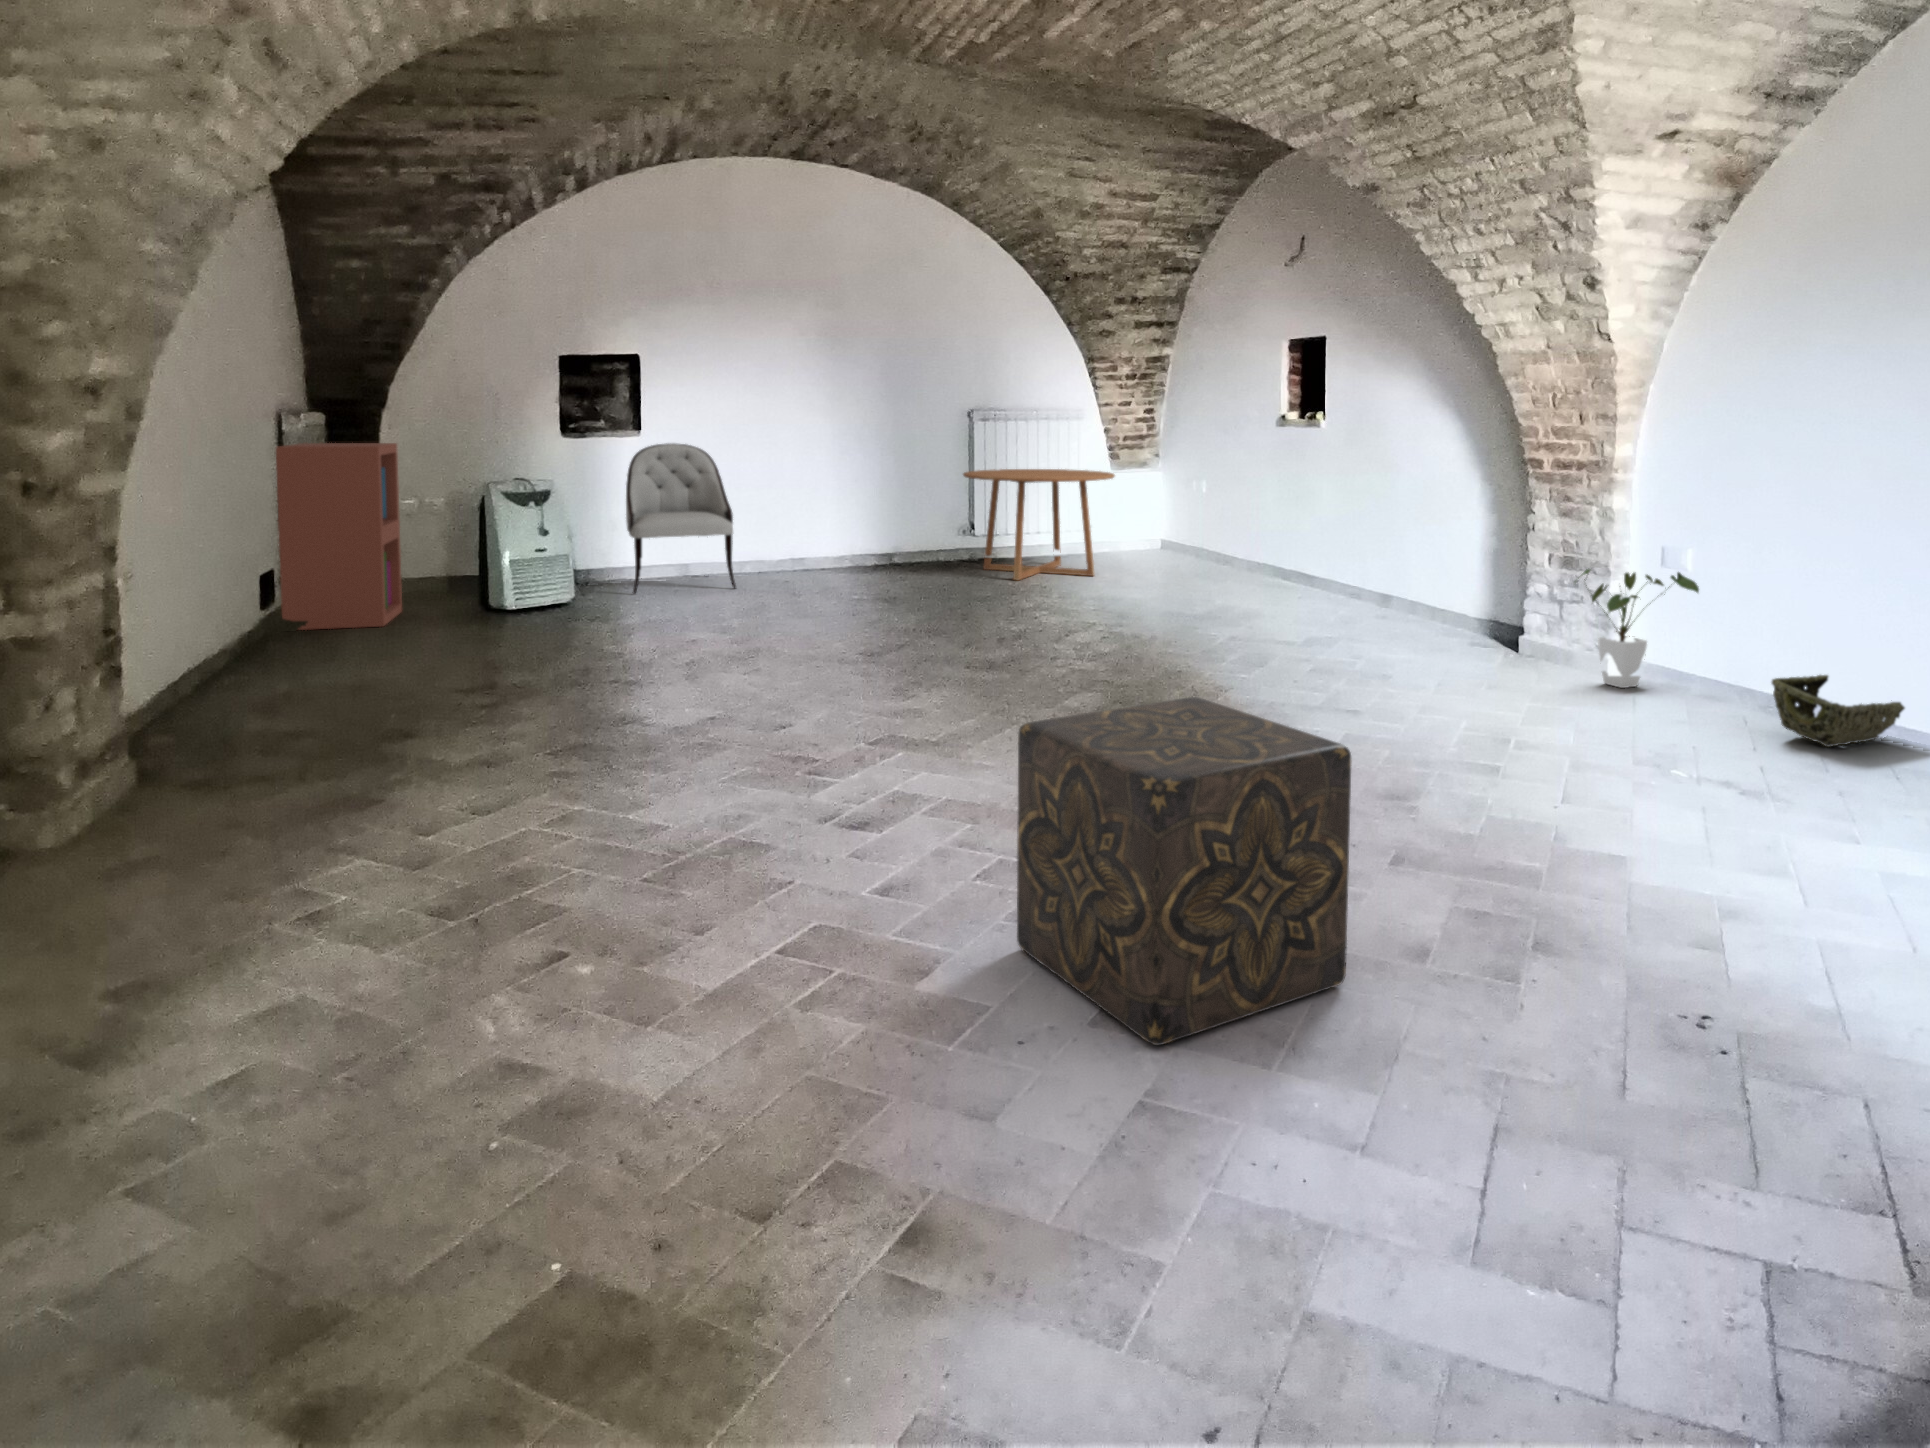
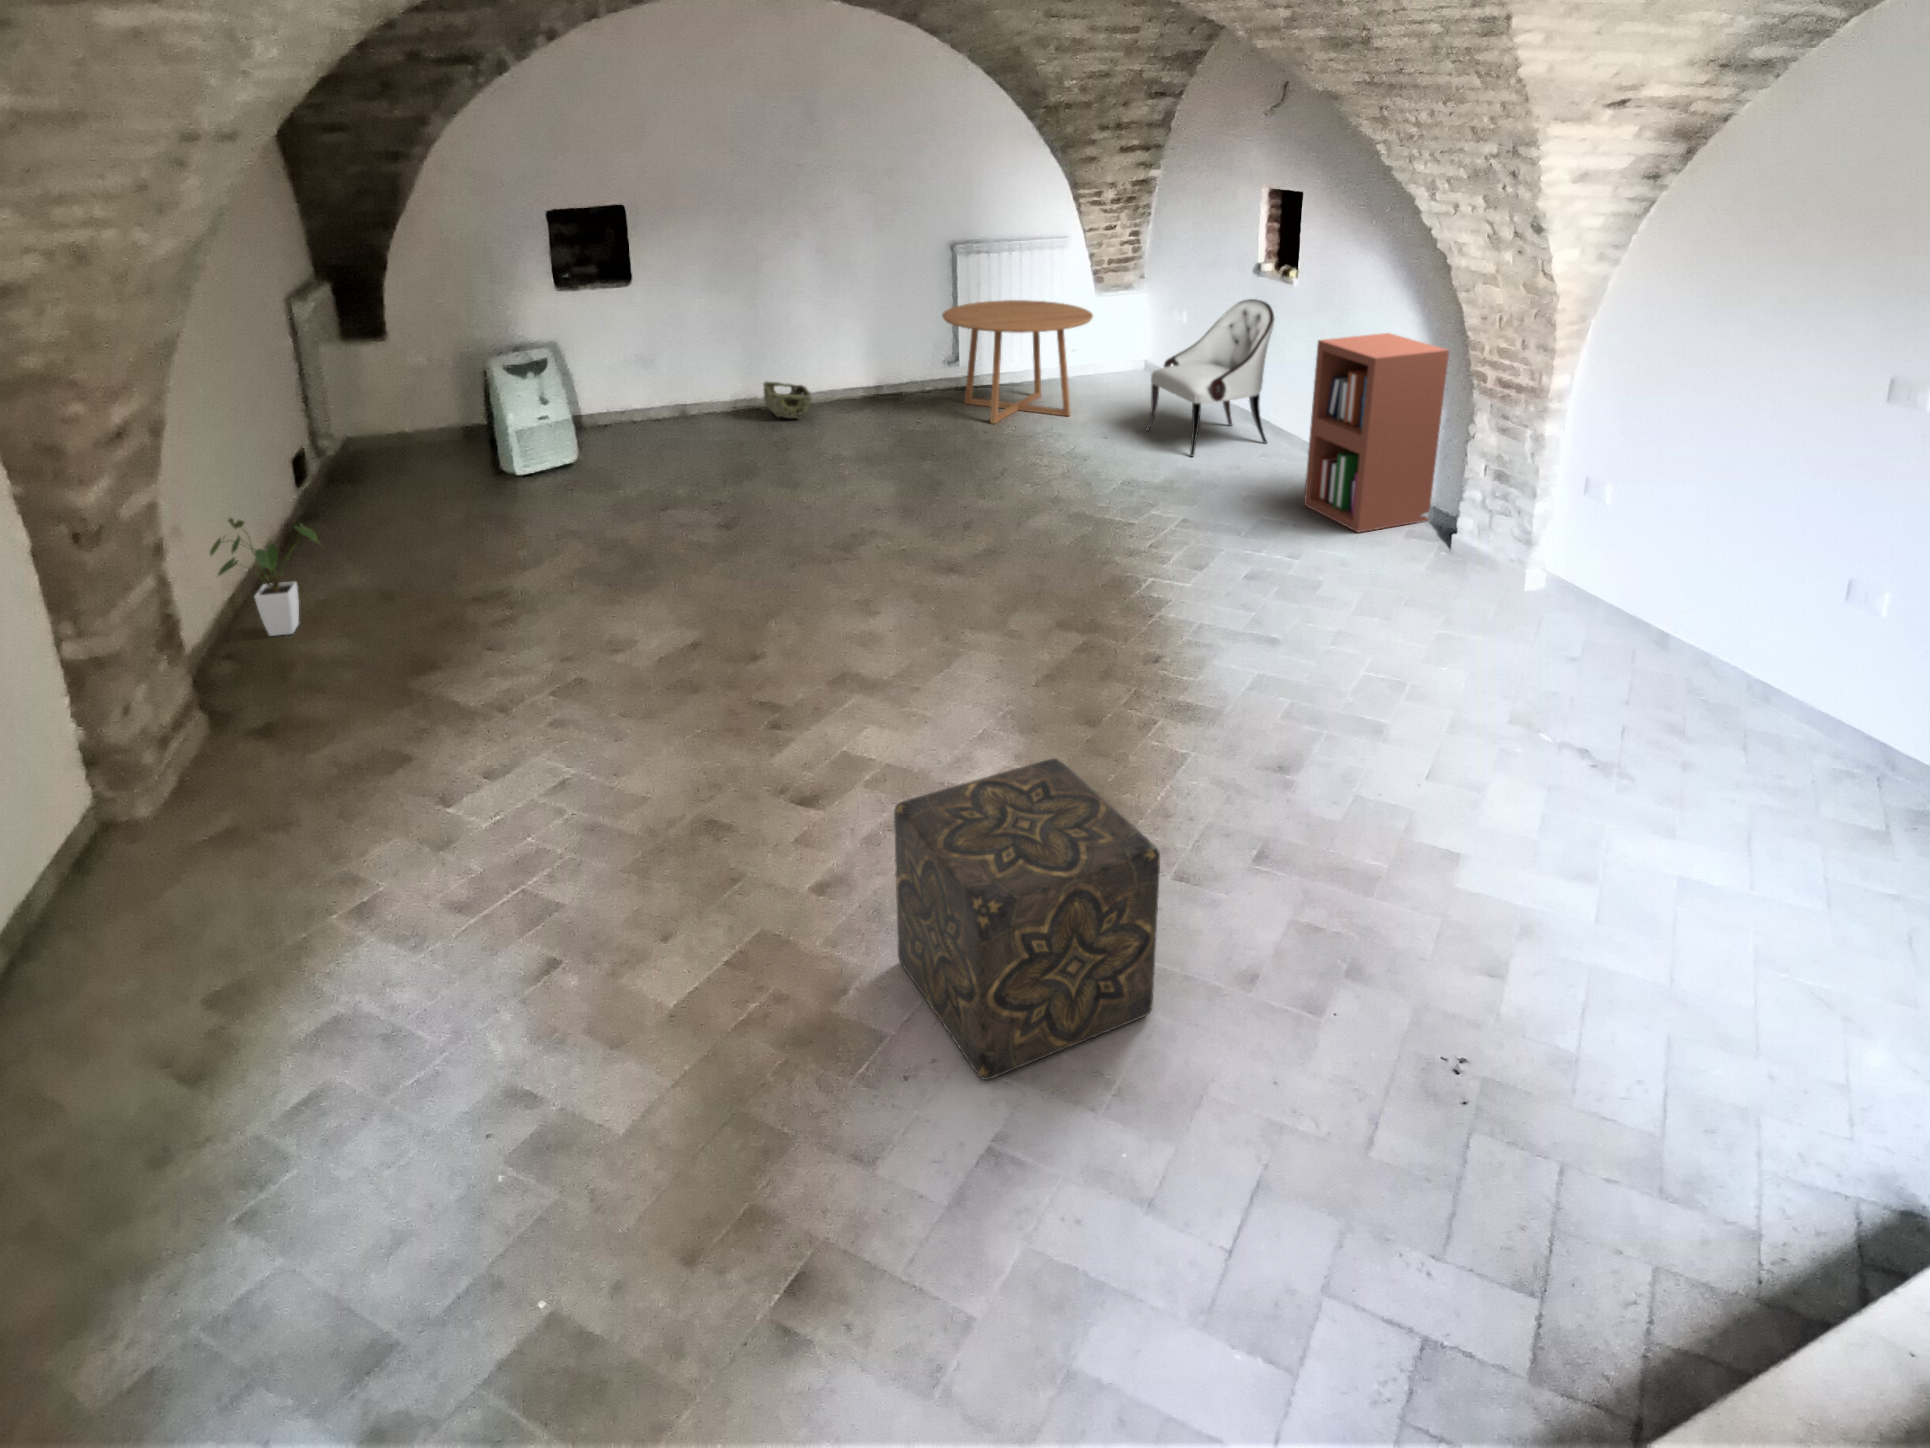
bookshelf: present [276,443,402,630] -> present [1304,333,1449,532]
armchair: present [626,443,736,594] -> present [1146,299,1274,457]
house plant: present [1581,569,1699,688] -> present [210,518,321,636]
woven basket: present [1772,675,1905,747] -> present [763,382,812,419]

